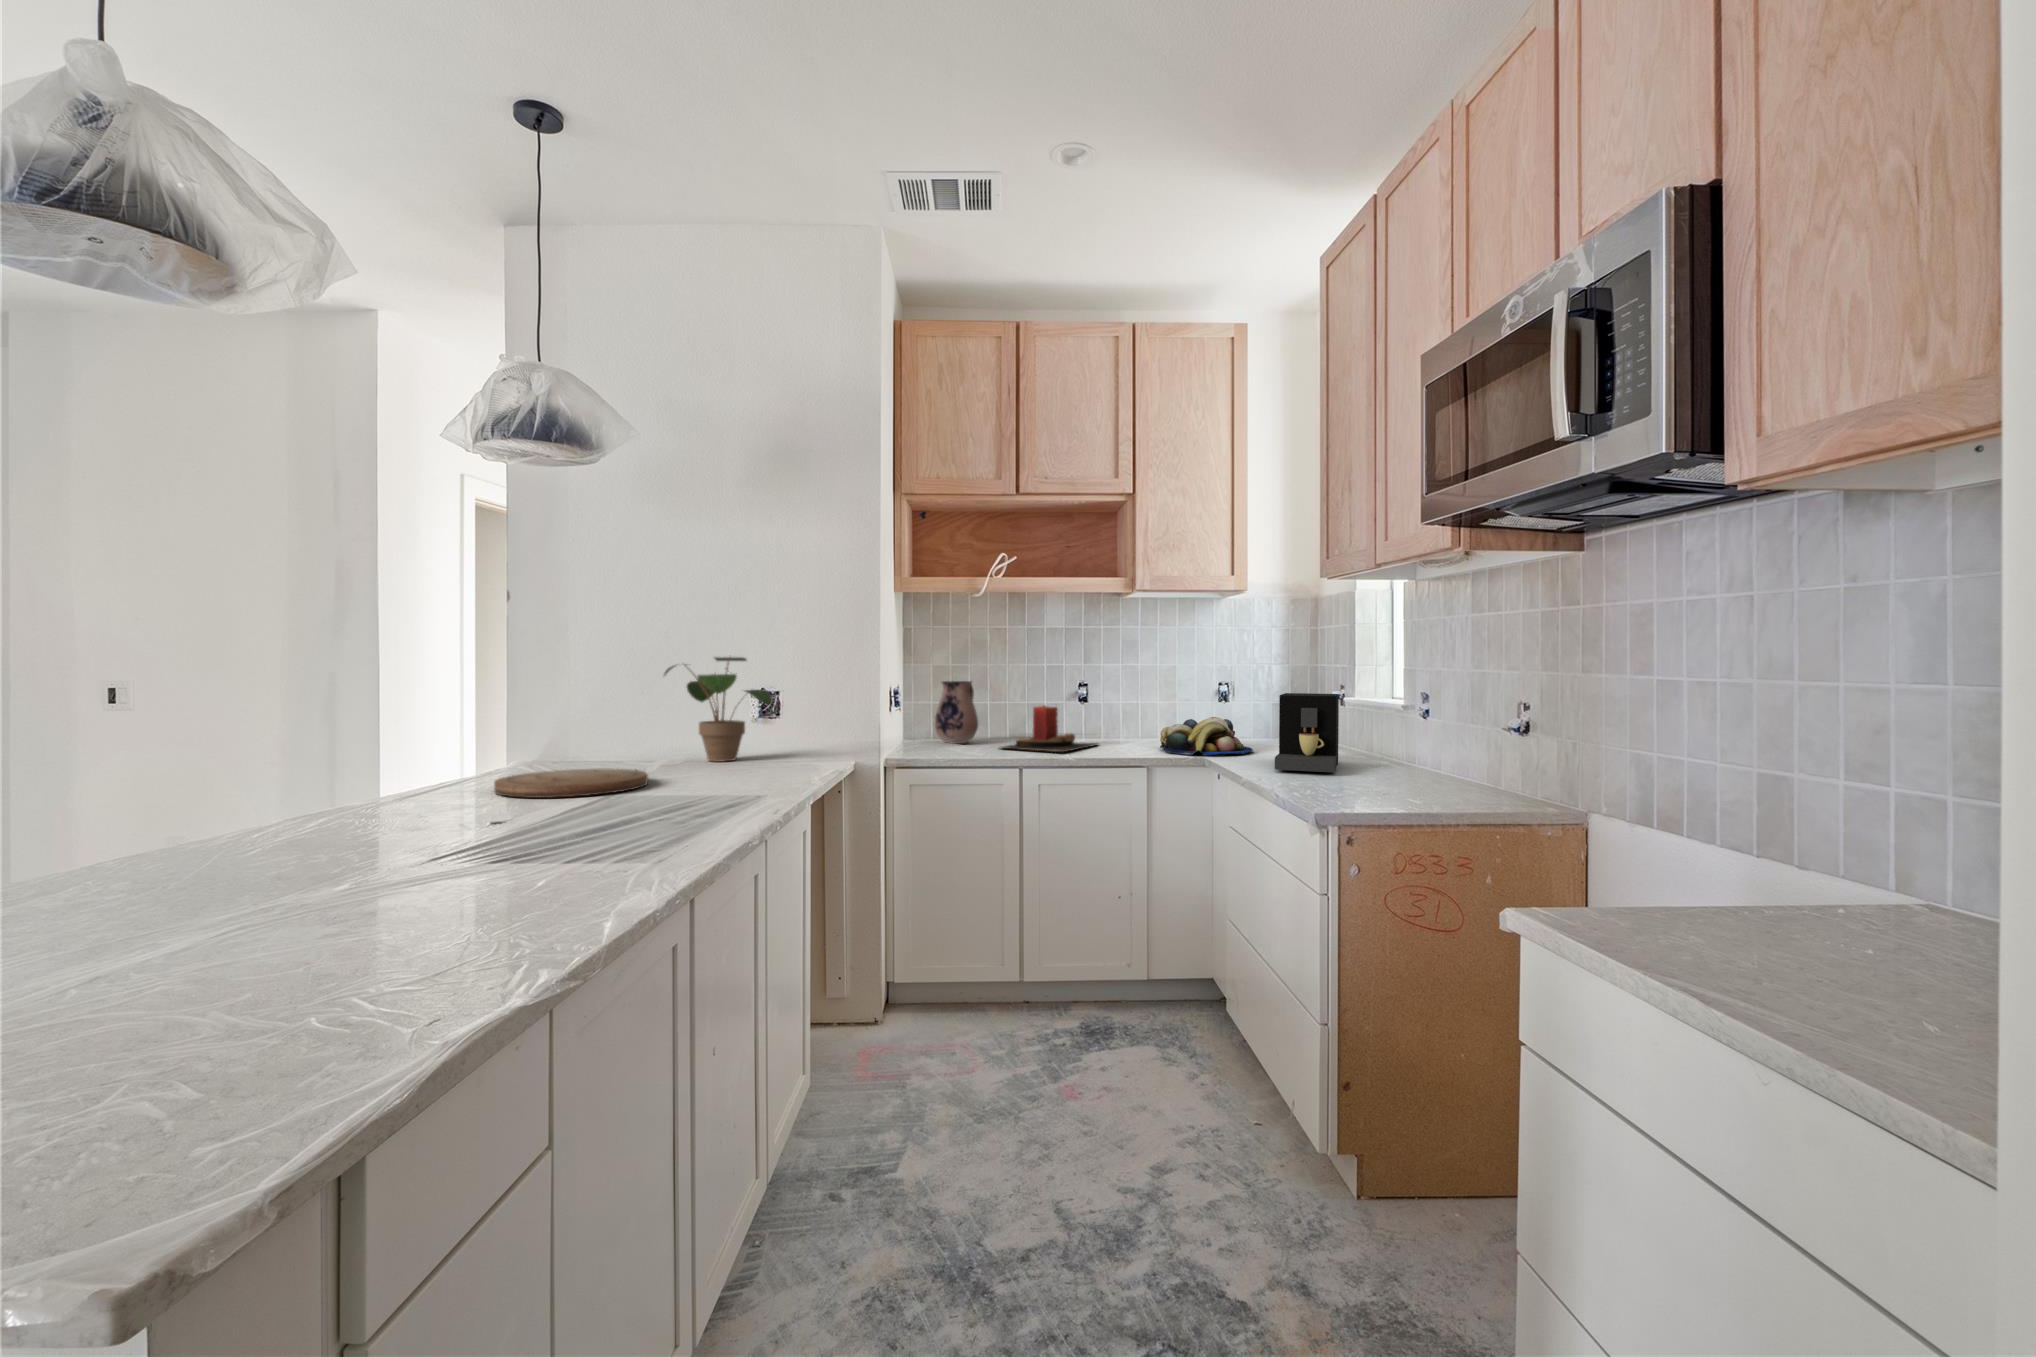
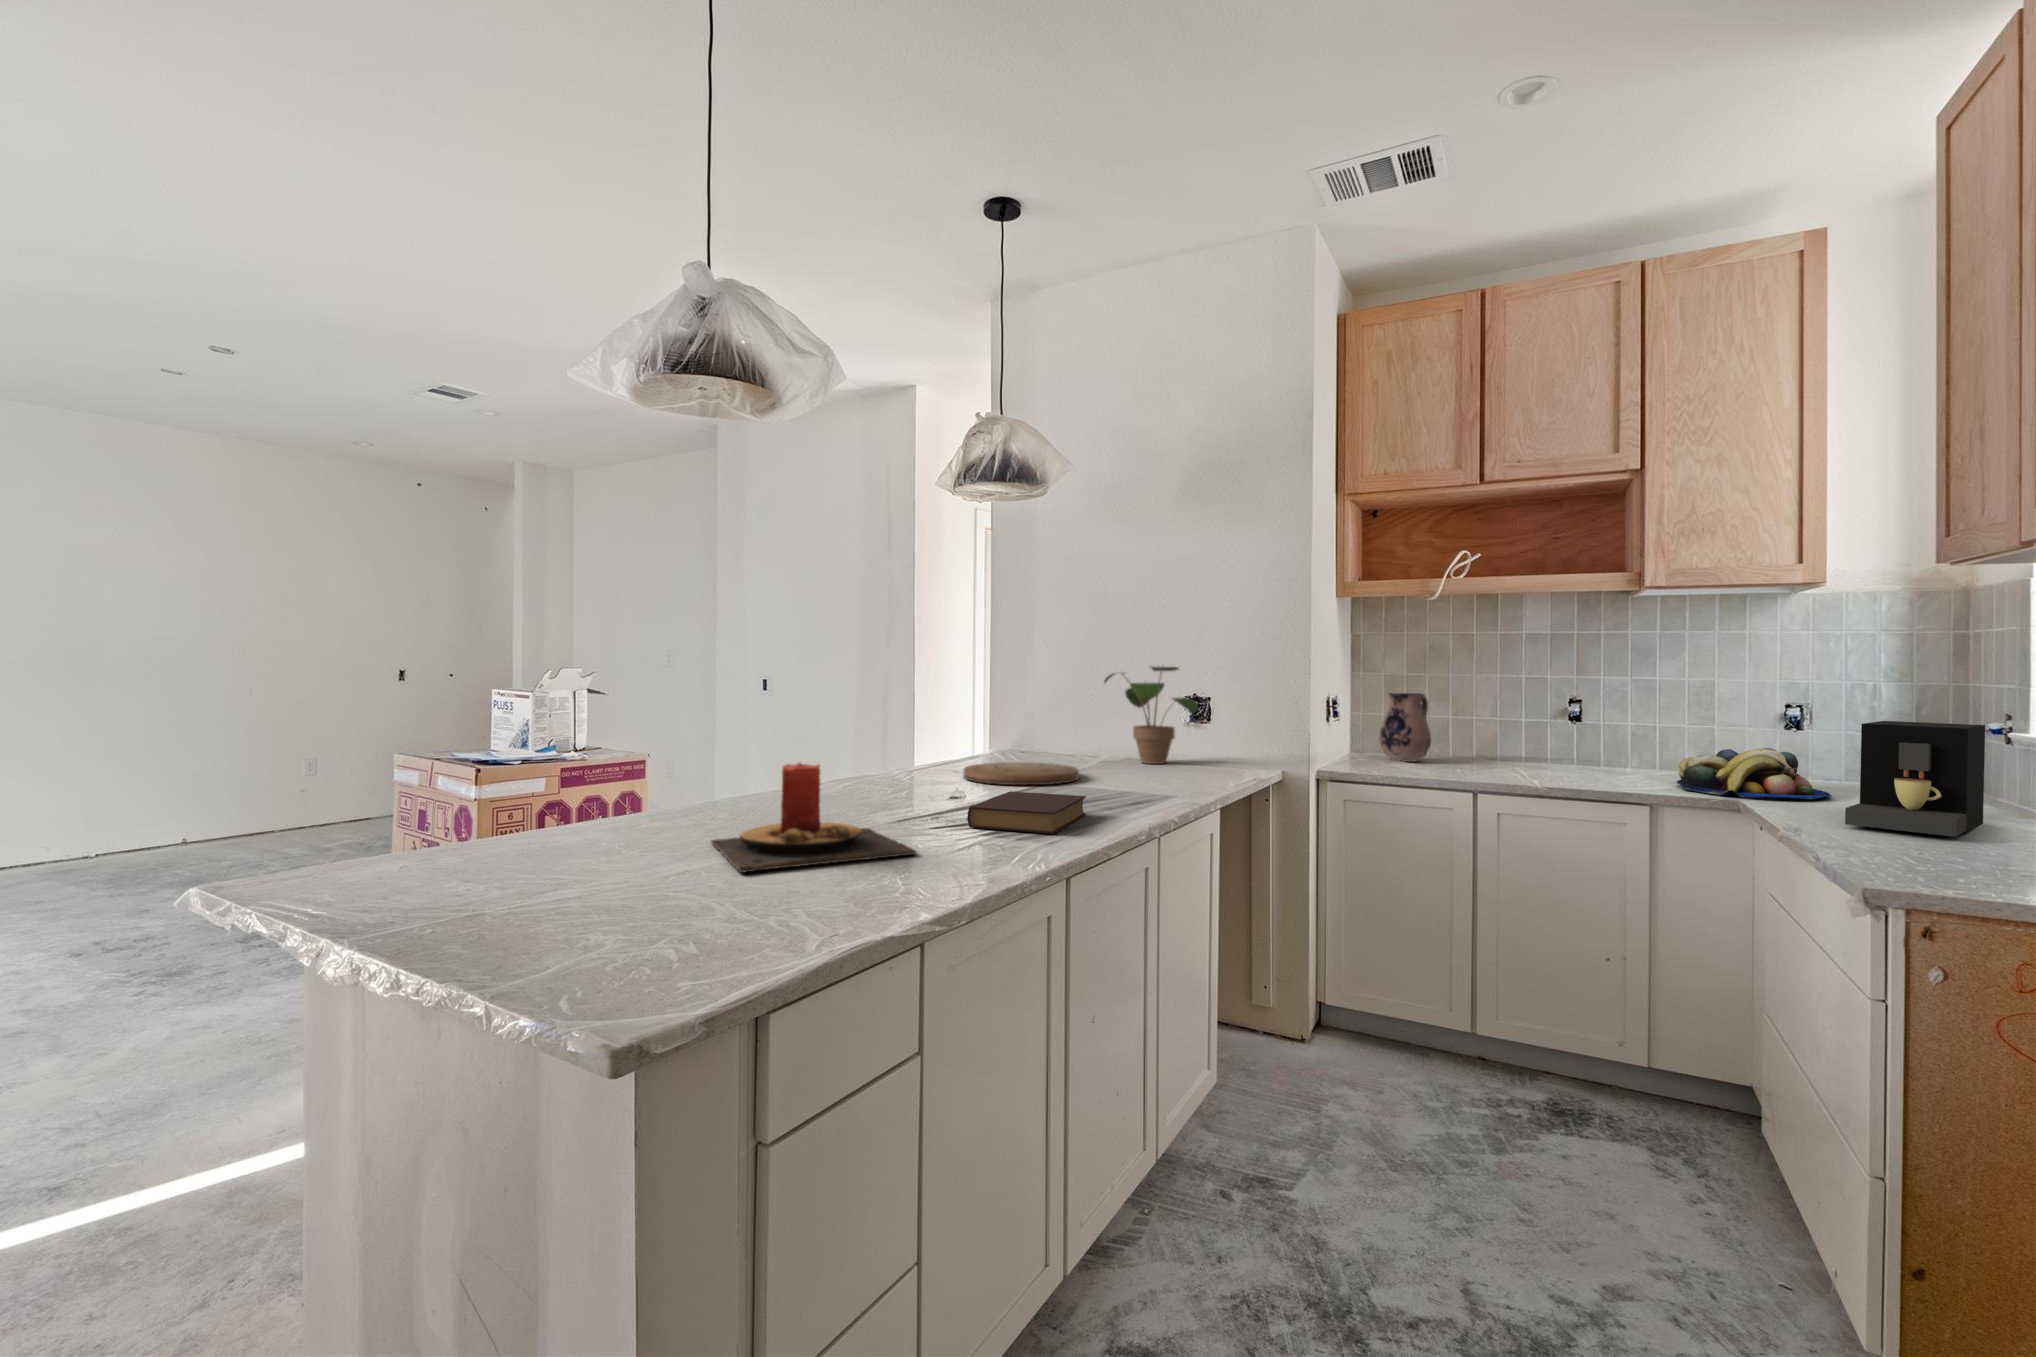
candle: present [1001,705,1098,752] -> present [711,763,917,872]
book: none [539,801,682,852] -> present [967,791,1086,834]

